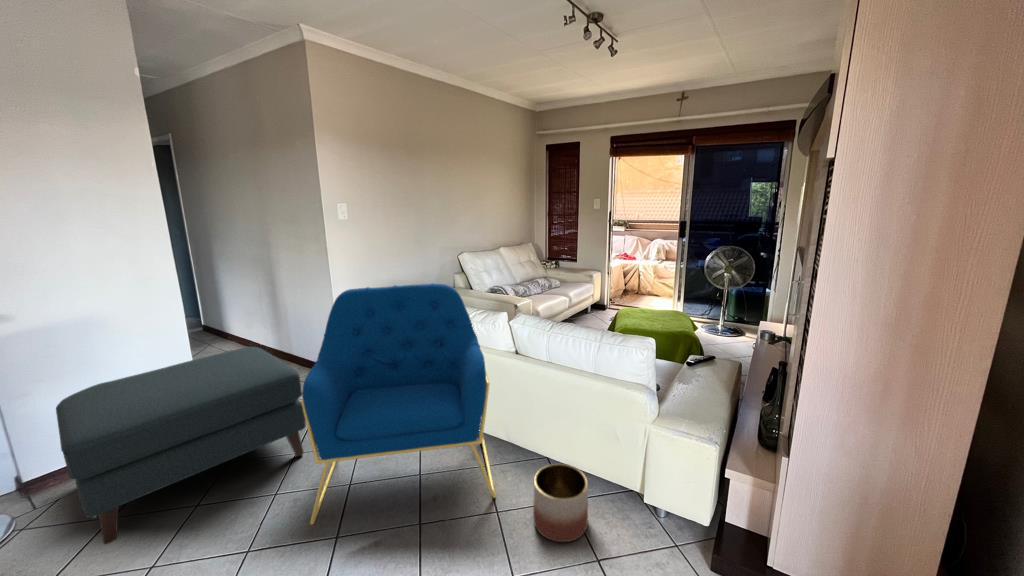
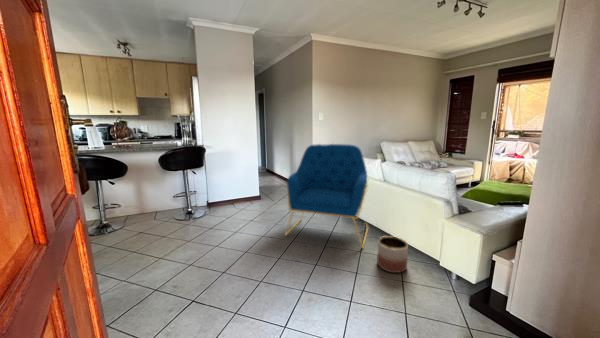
ottoman: present [56,347,306,544] -> none [218,170,291,224]

